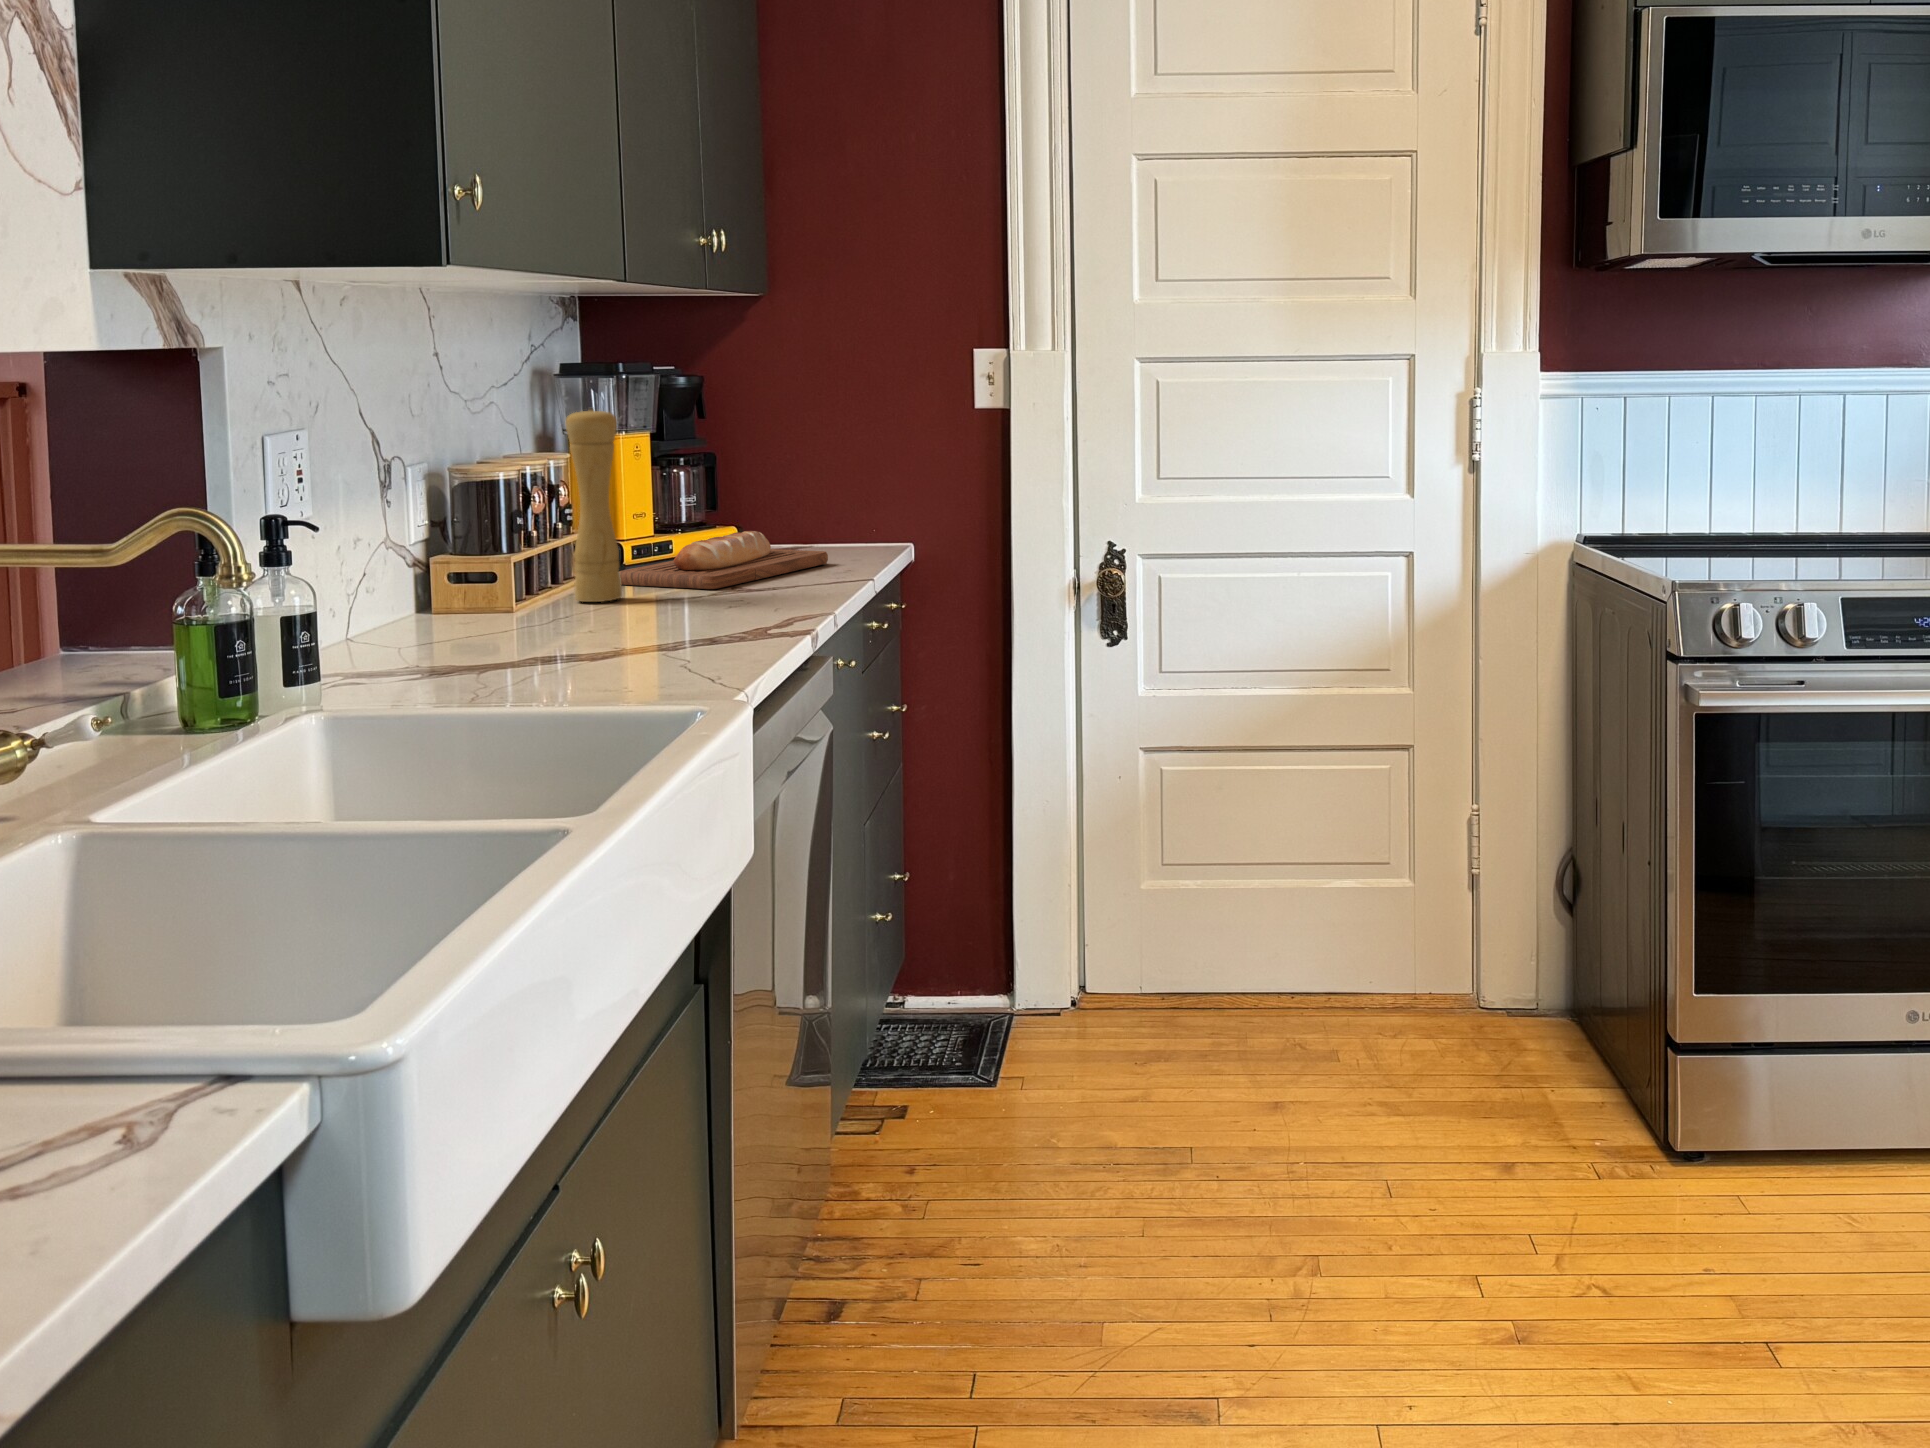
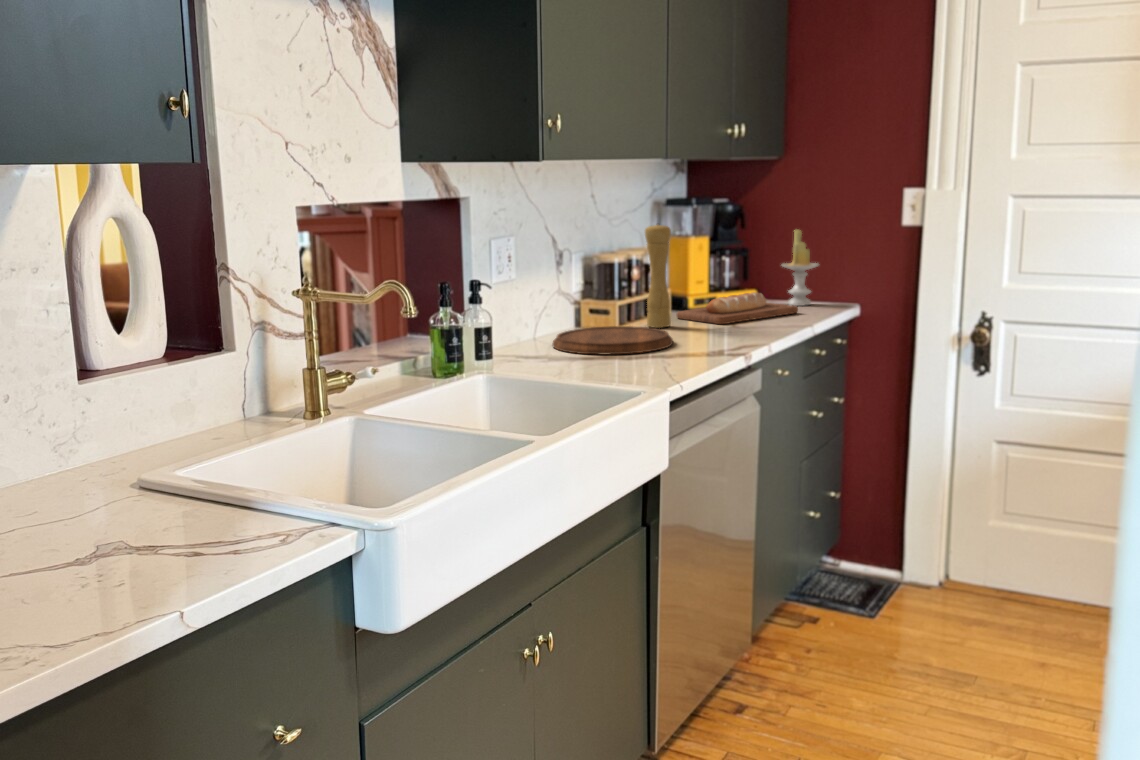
candle: none [778,420,845,552] -> present [782,230,819,306]
cutting board: none [414,601,663,657] -> present [553,326,673,355]

